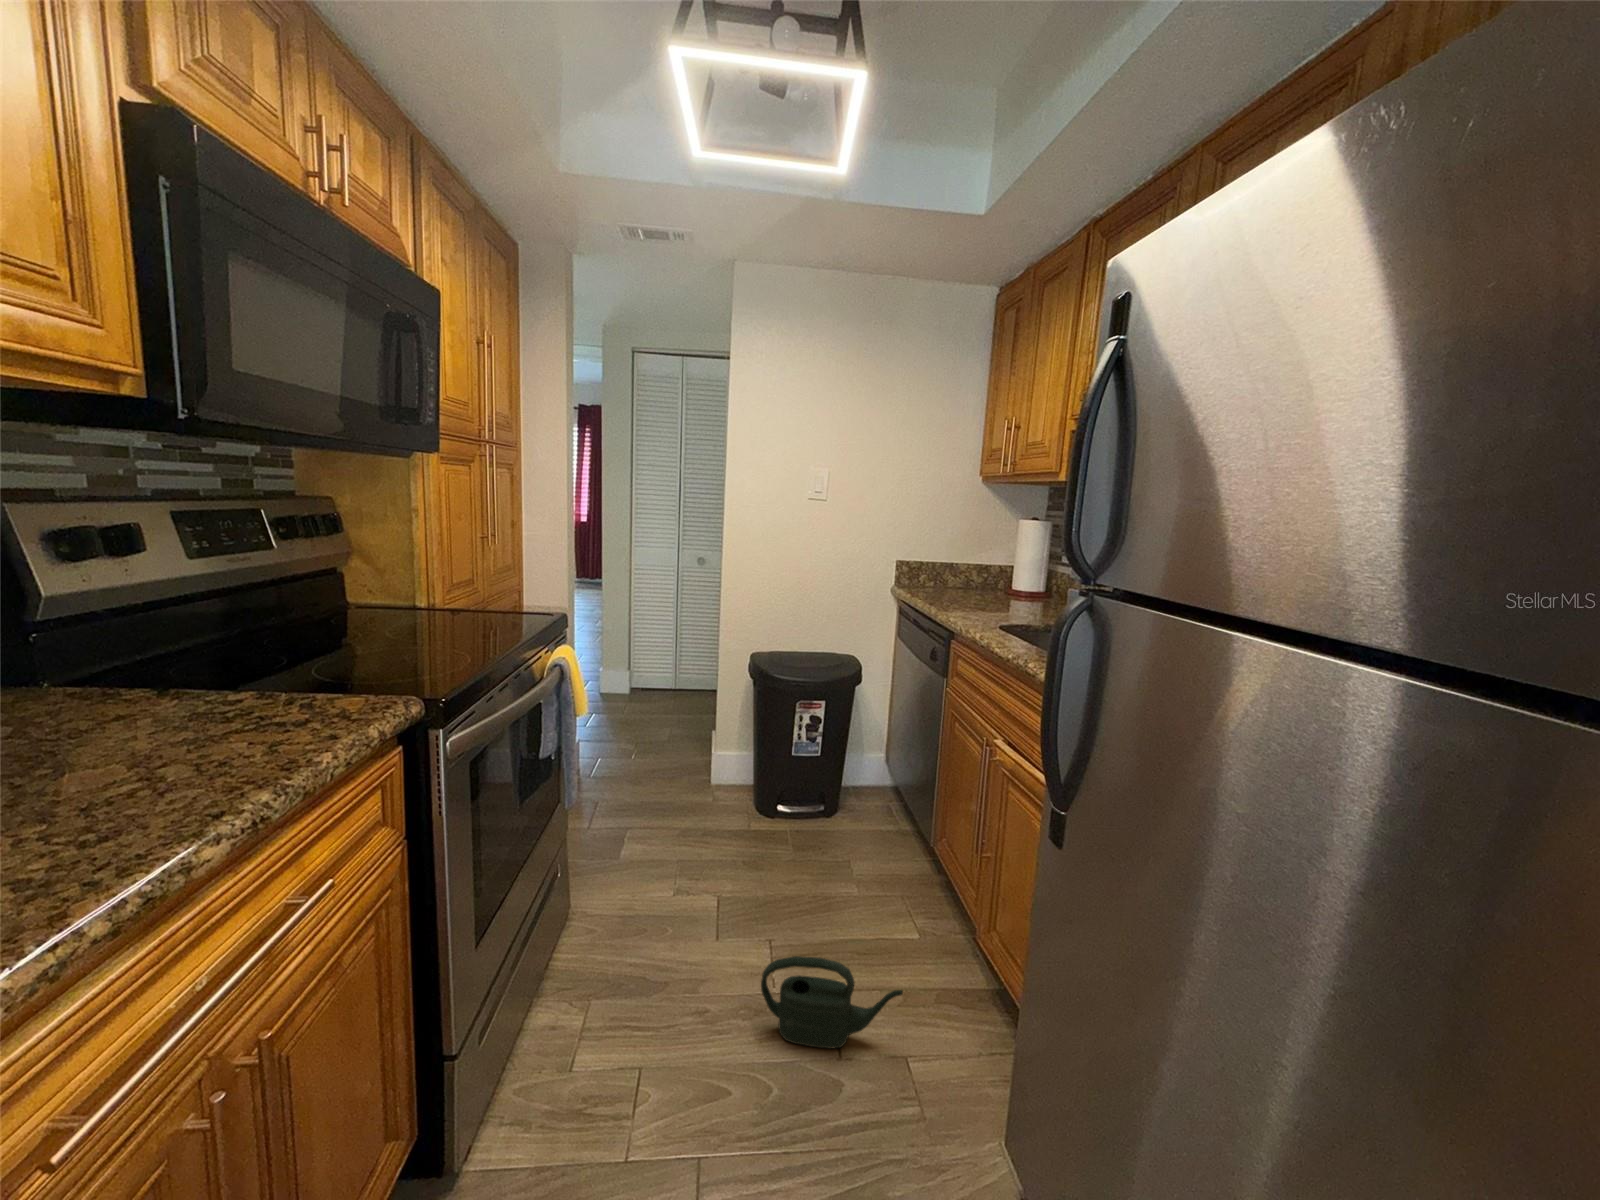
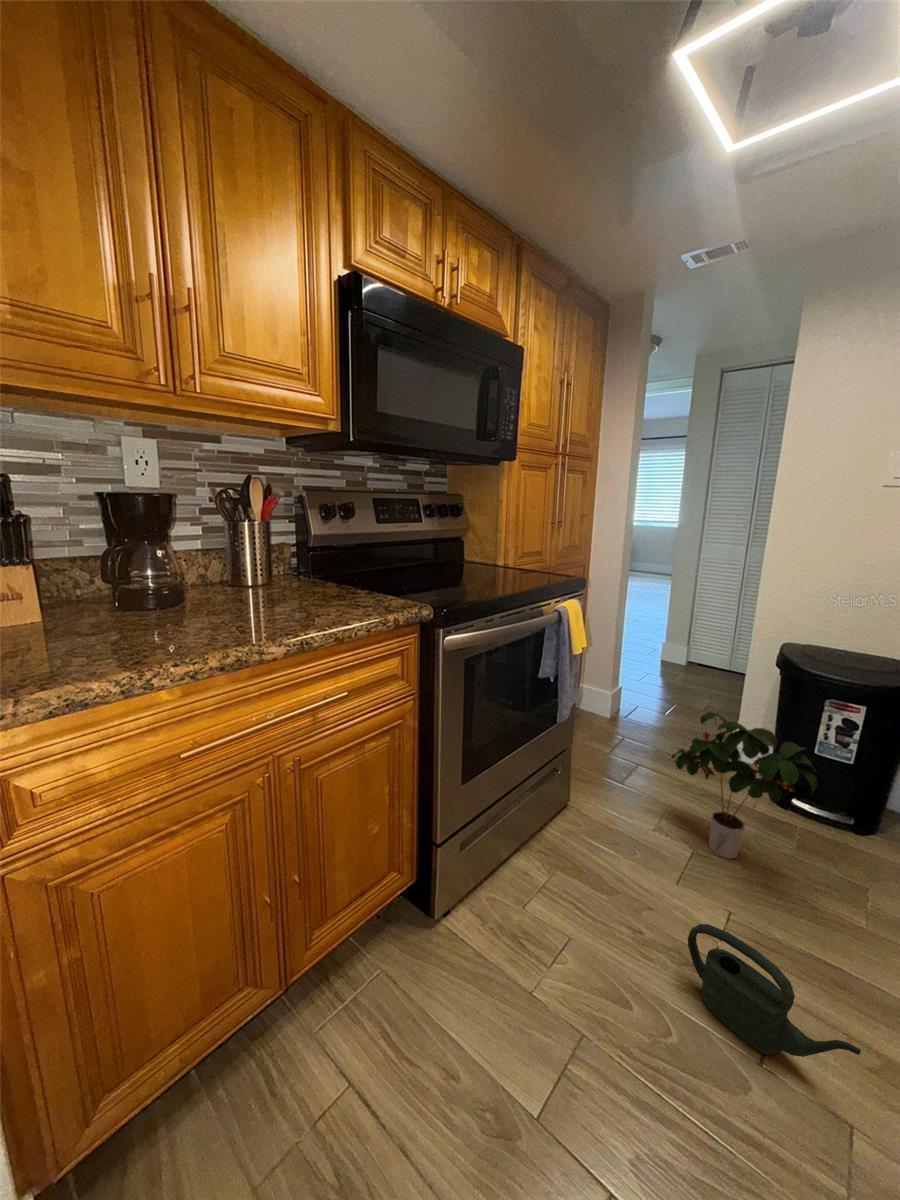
potted plant: none [679,741,814,893] -> present [672,712,817,859]

